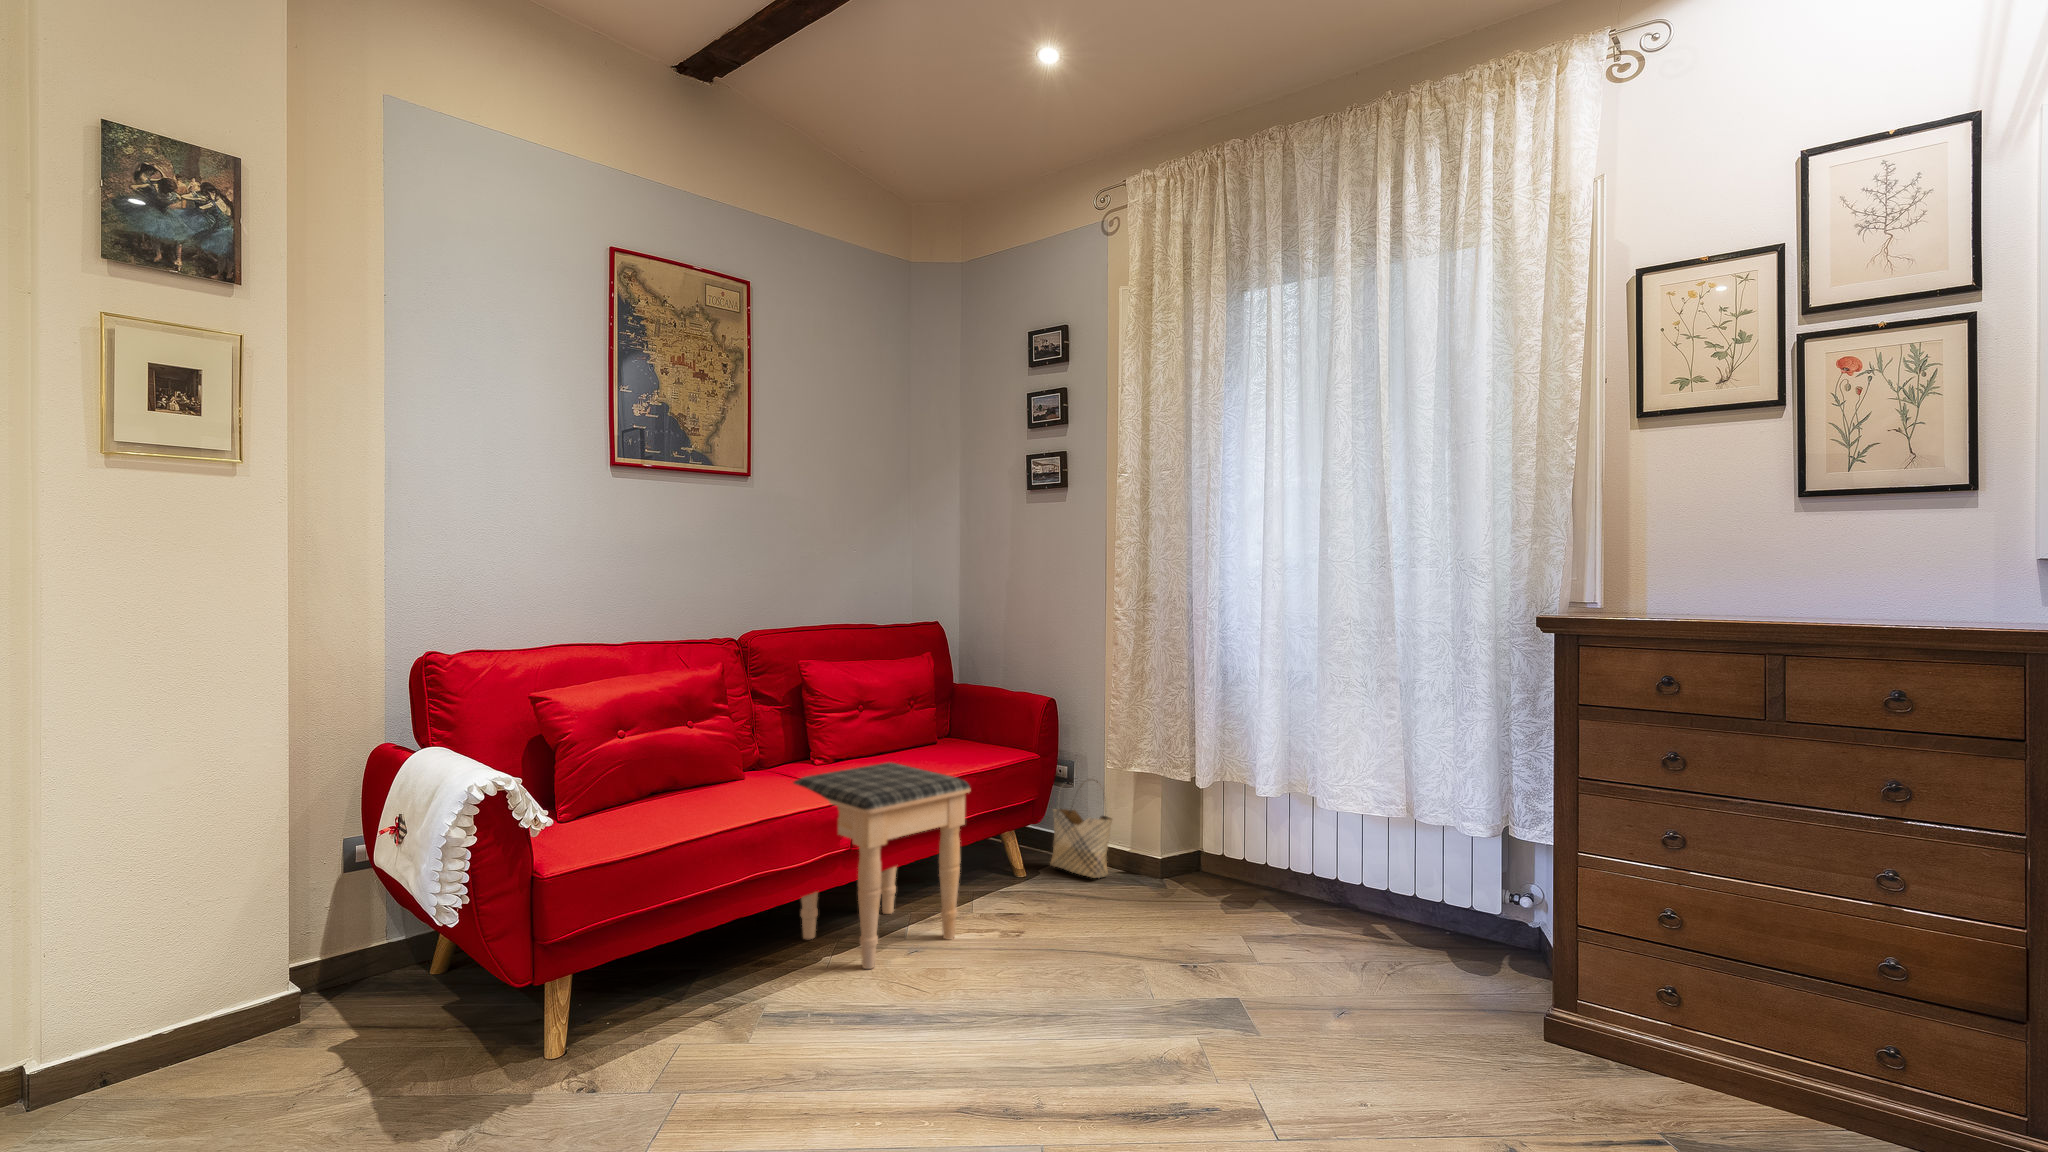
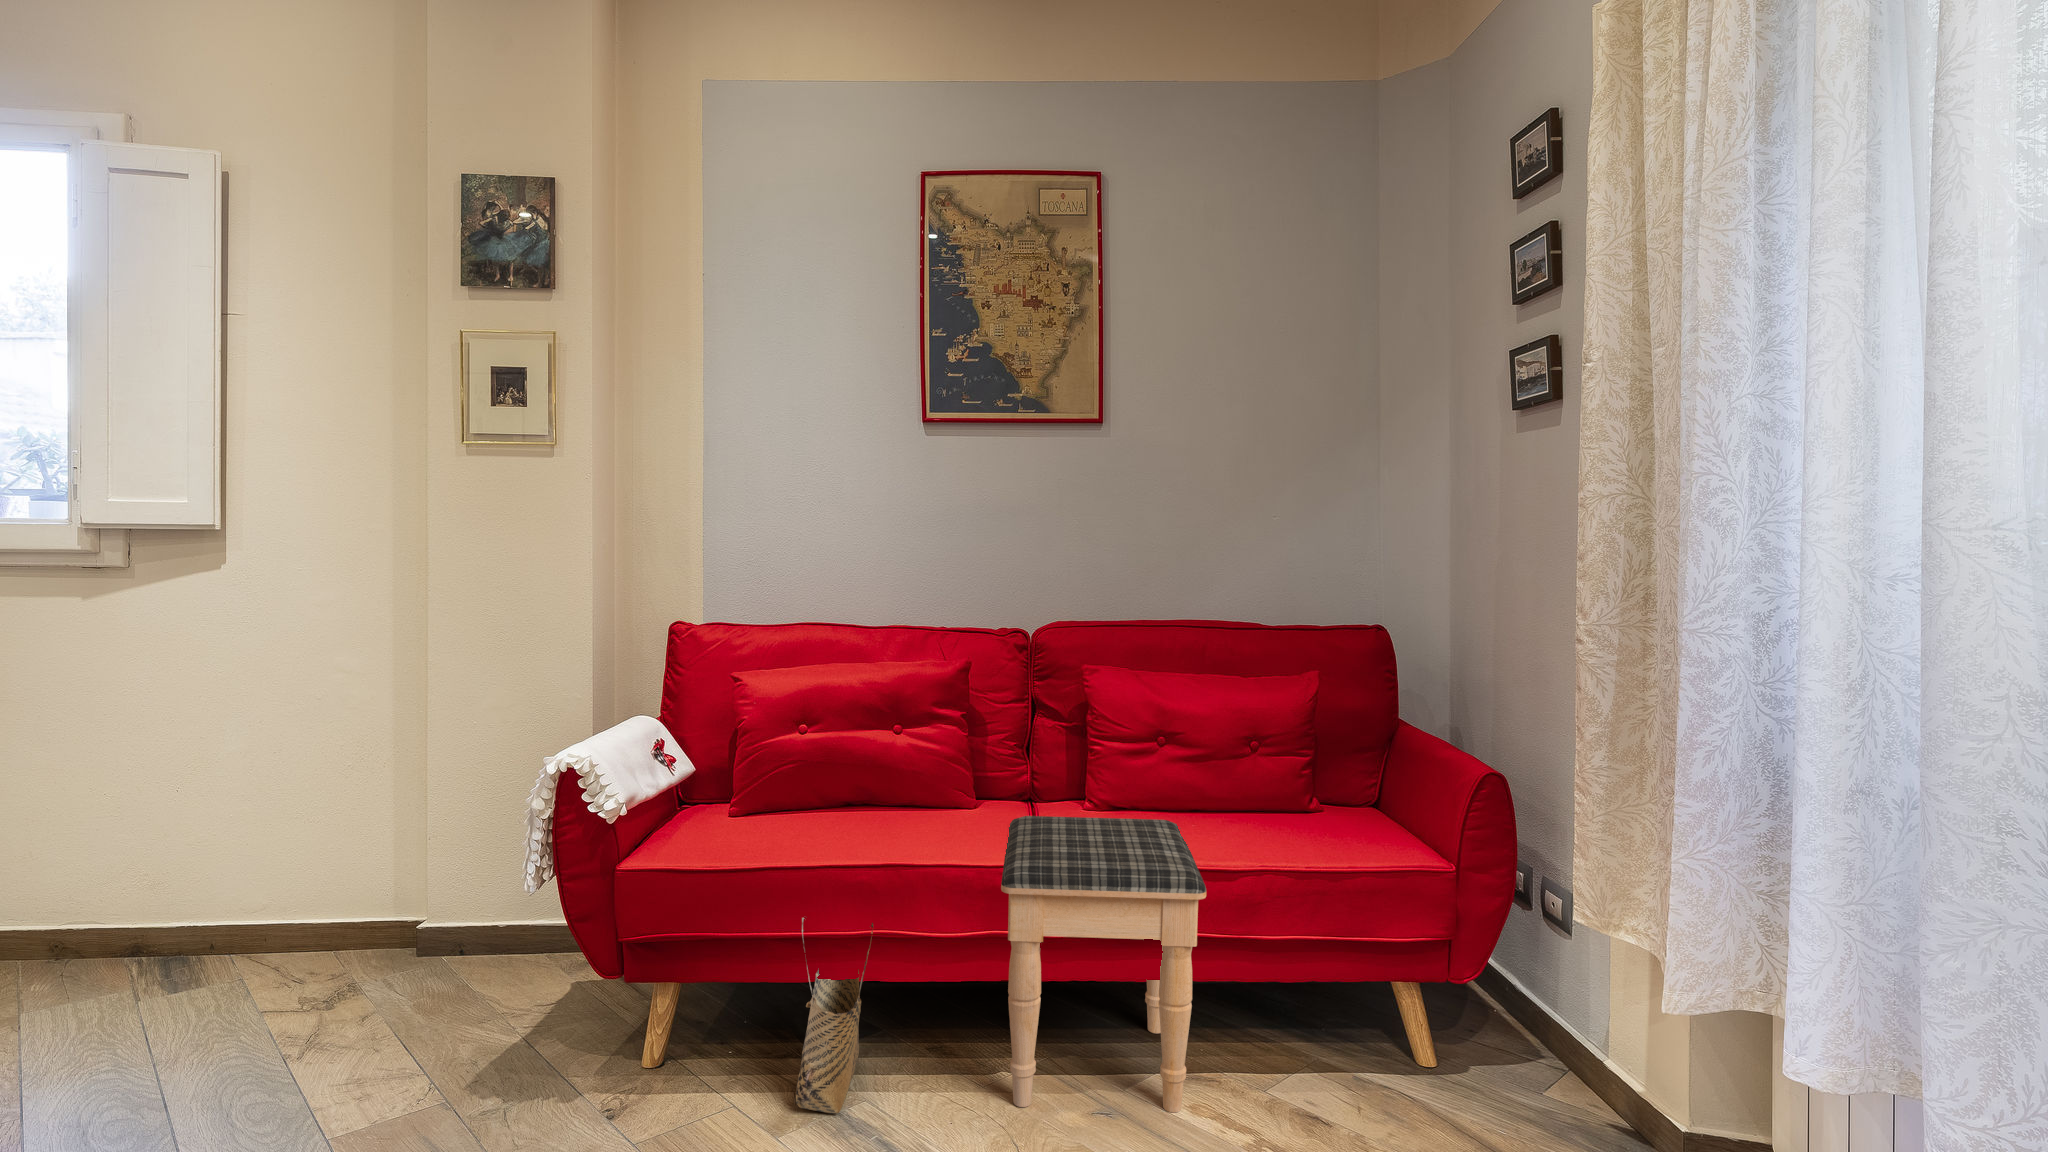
woven basket: present [1050,780,1112,878] -> present [796,918,873,1113]

